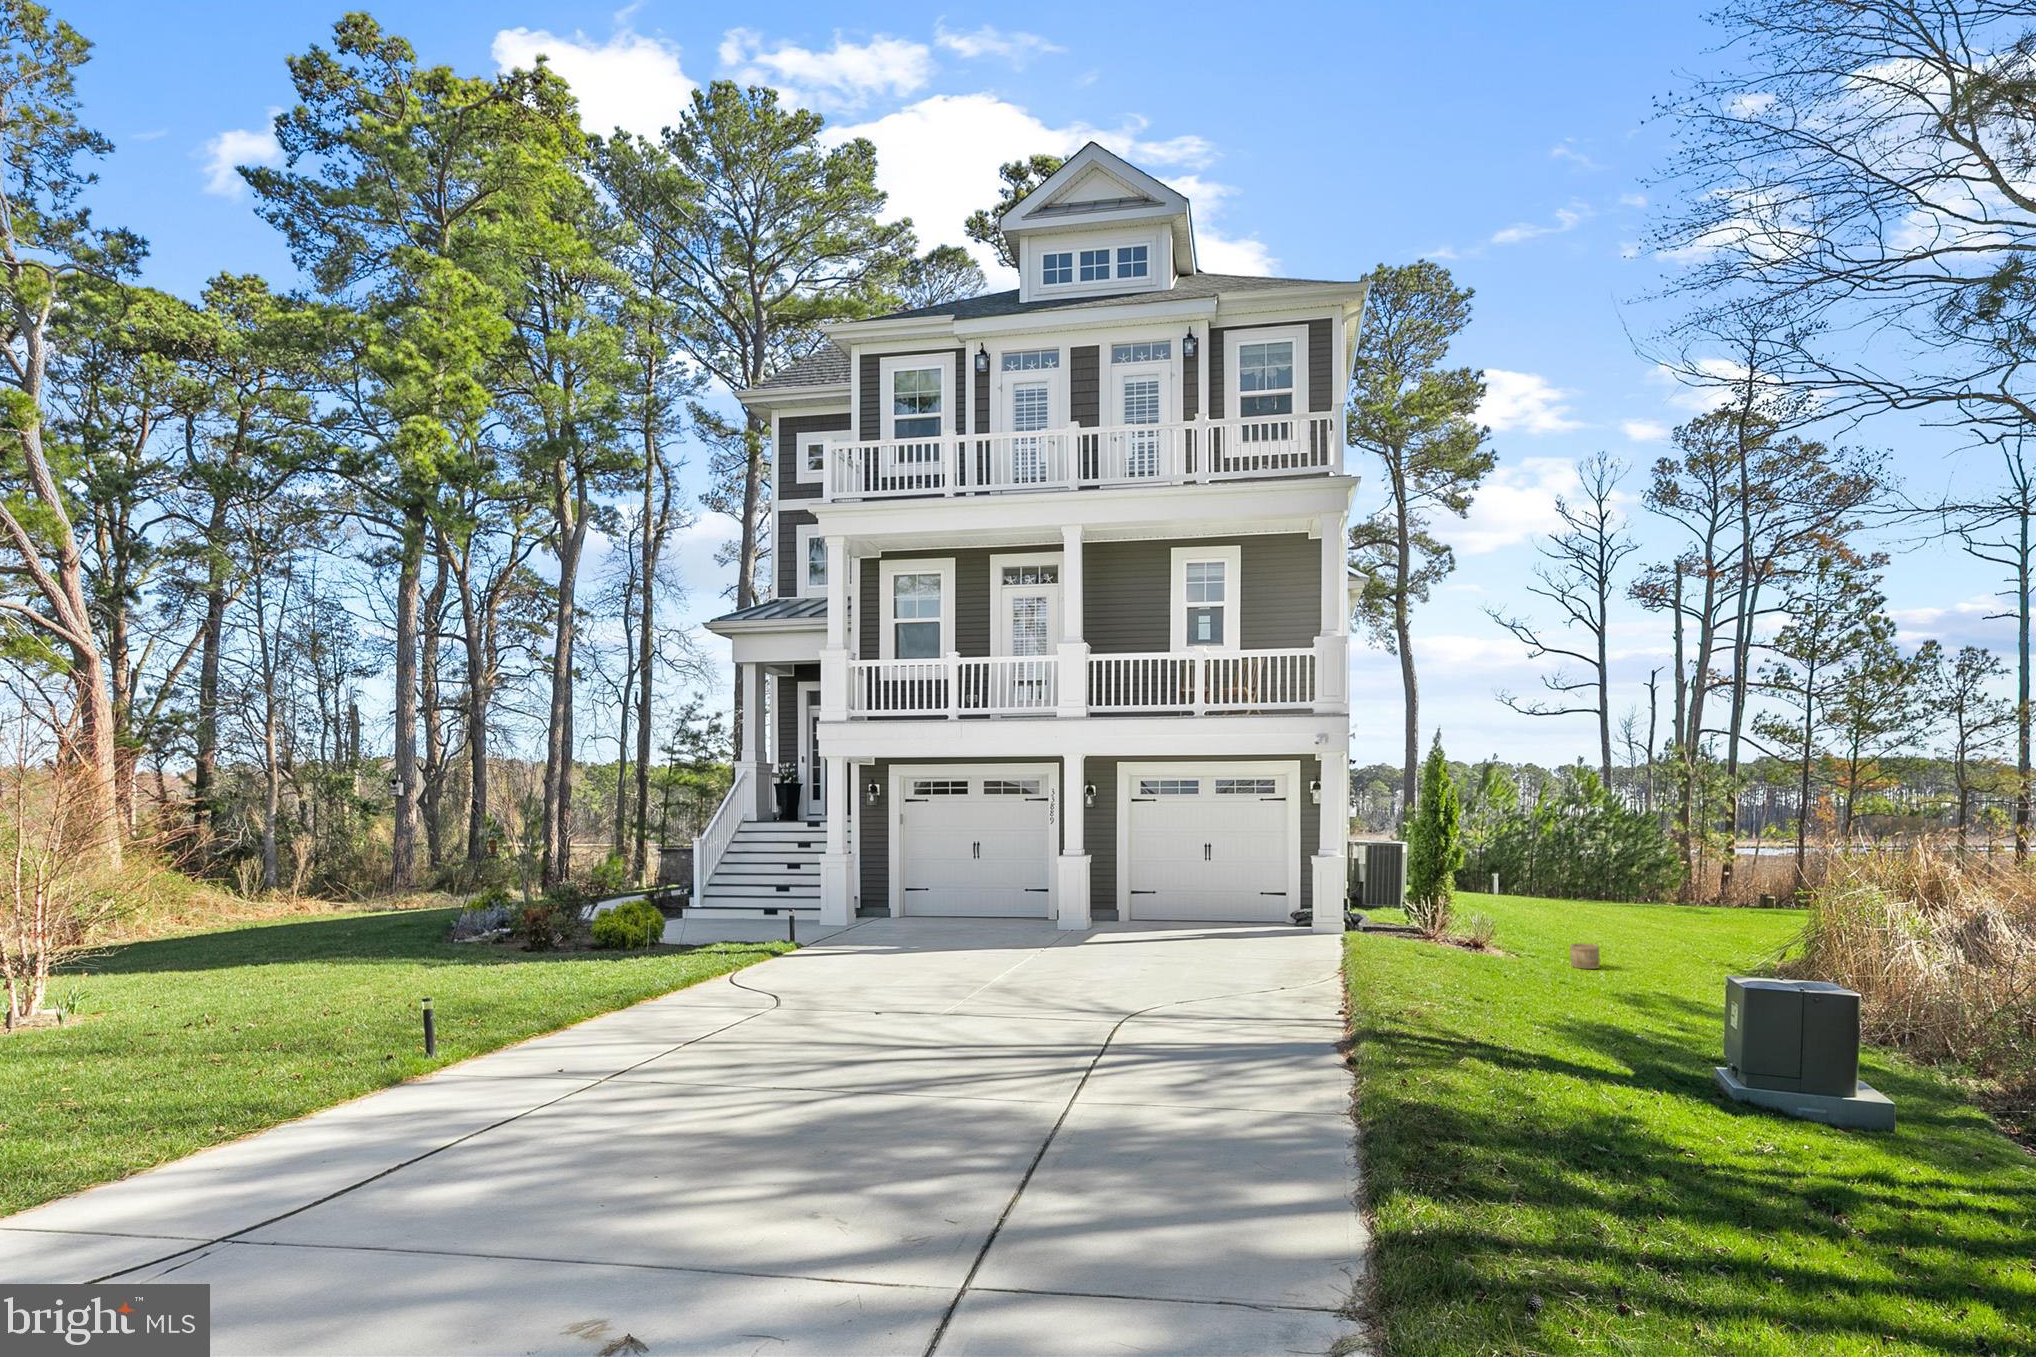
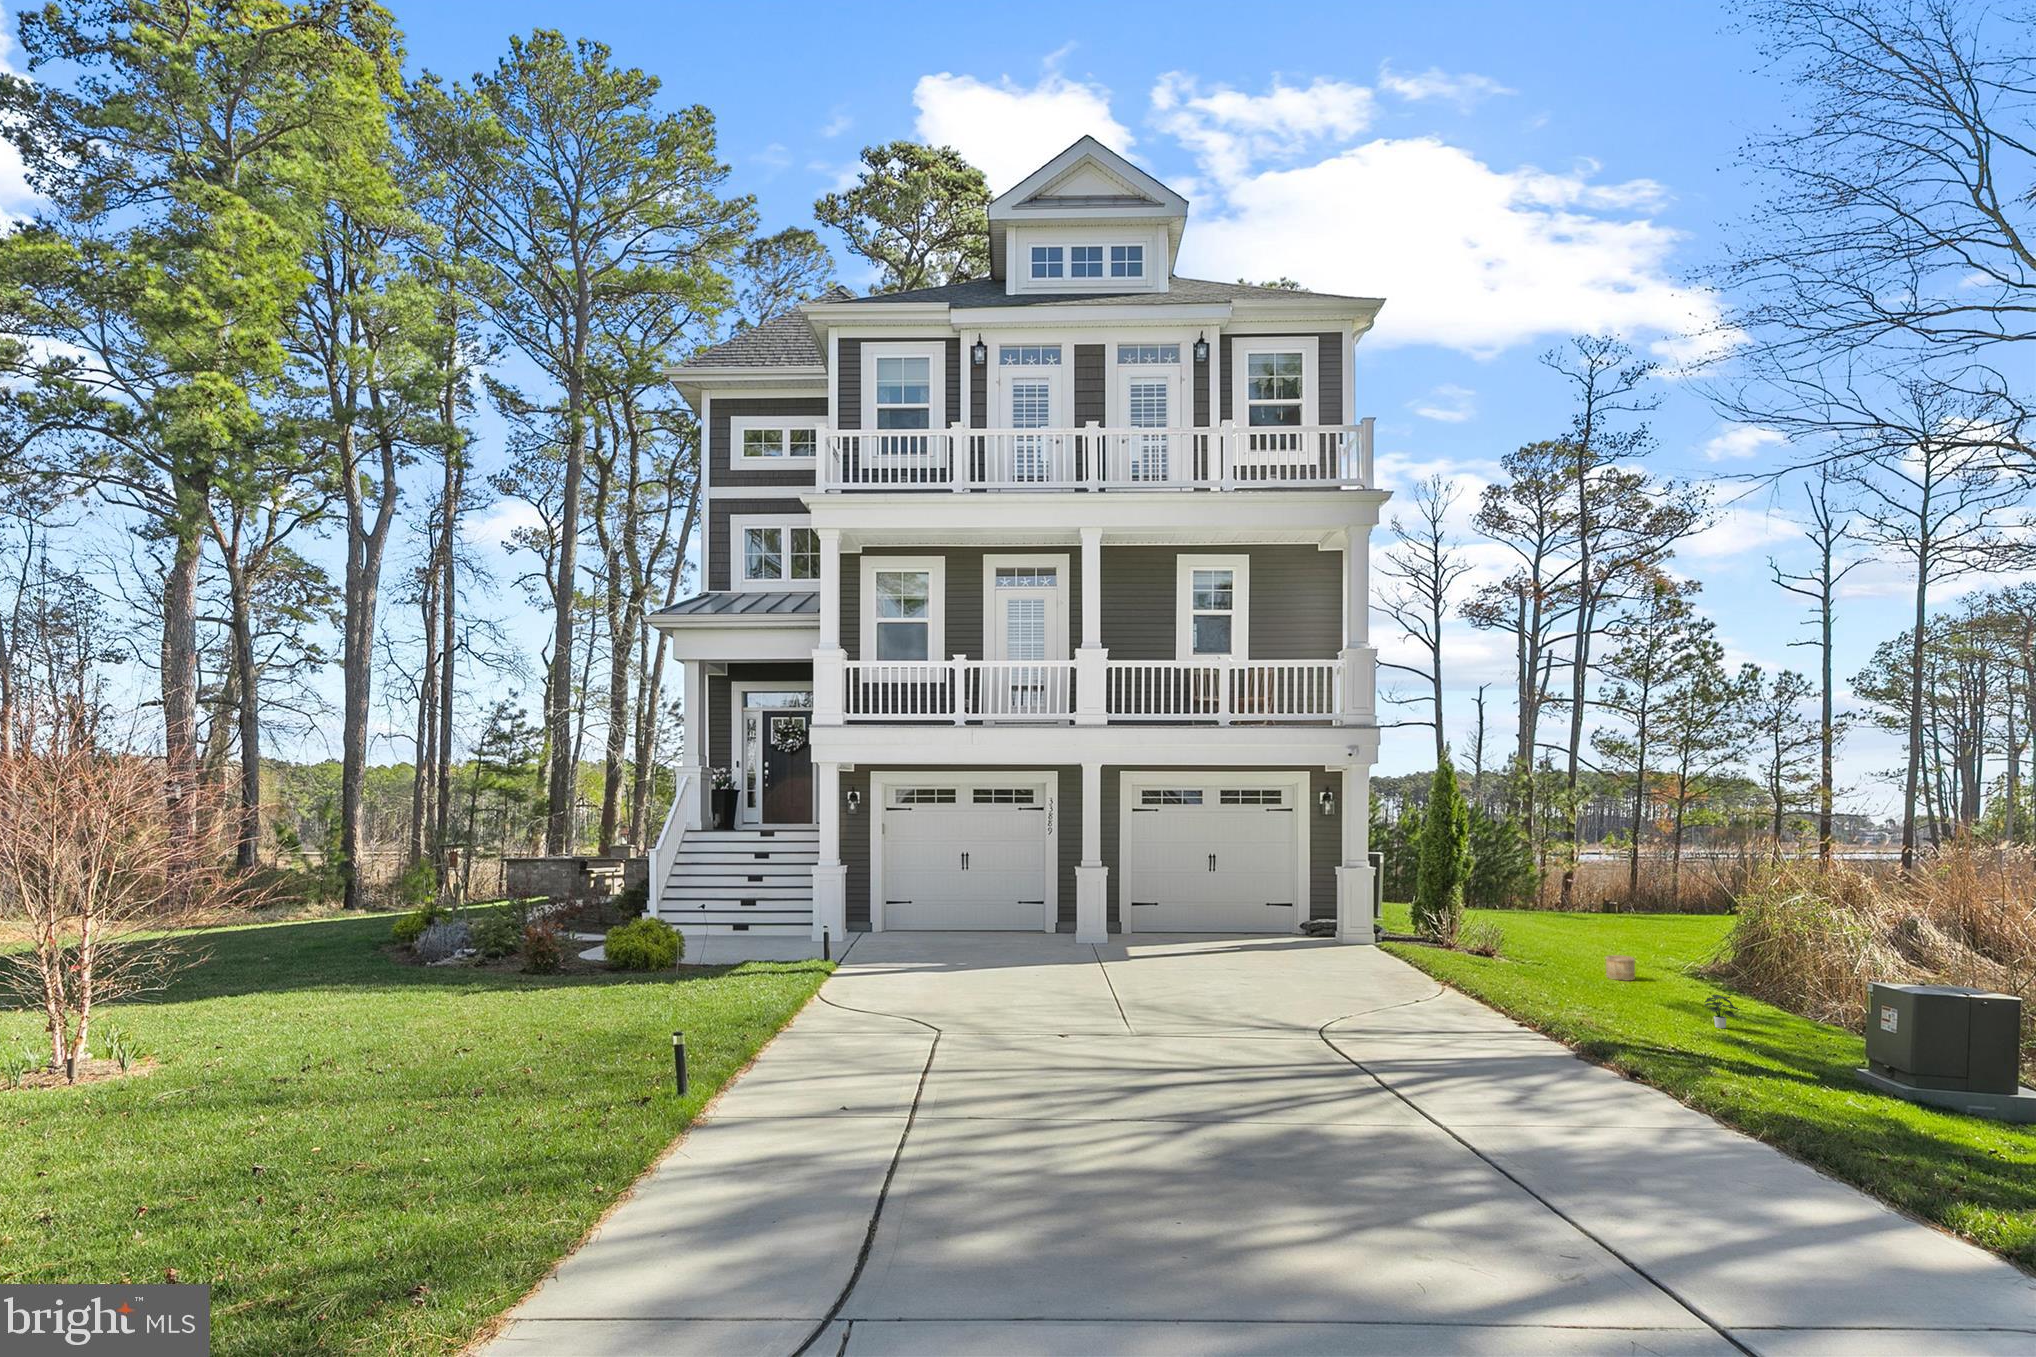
potted plant: none [1590,984,1624,1019] -> present [1705,993,1740,1028]

